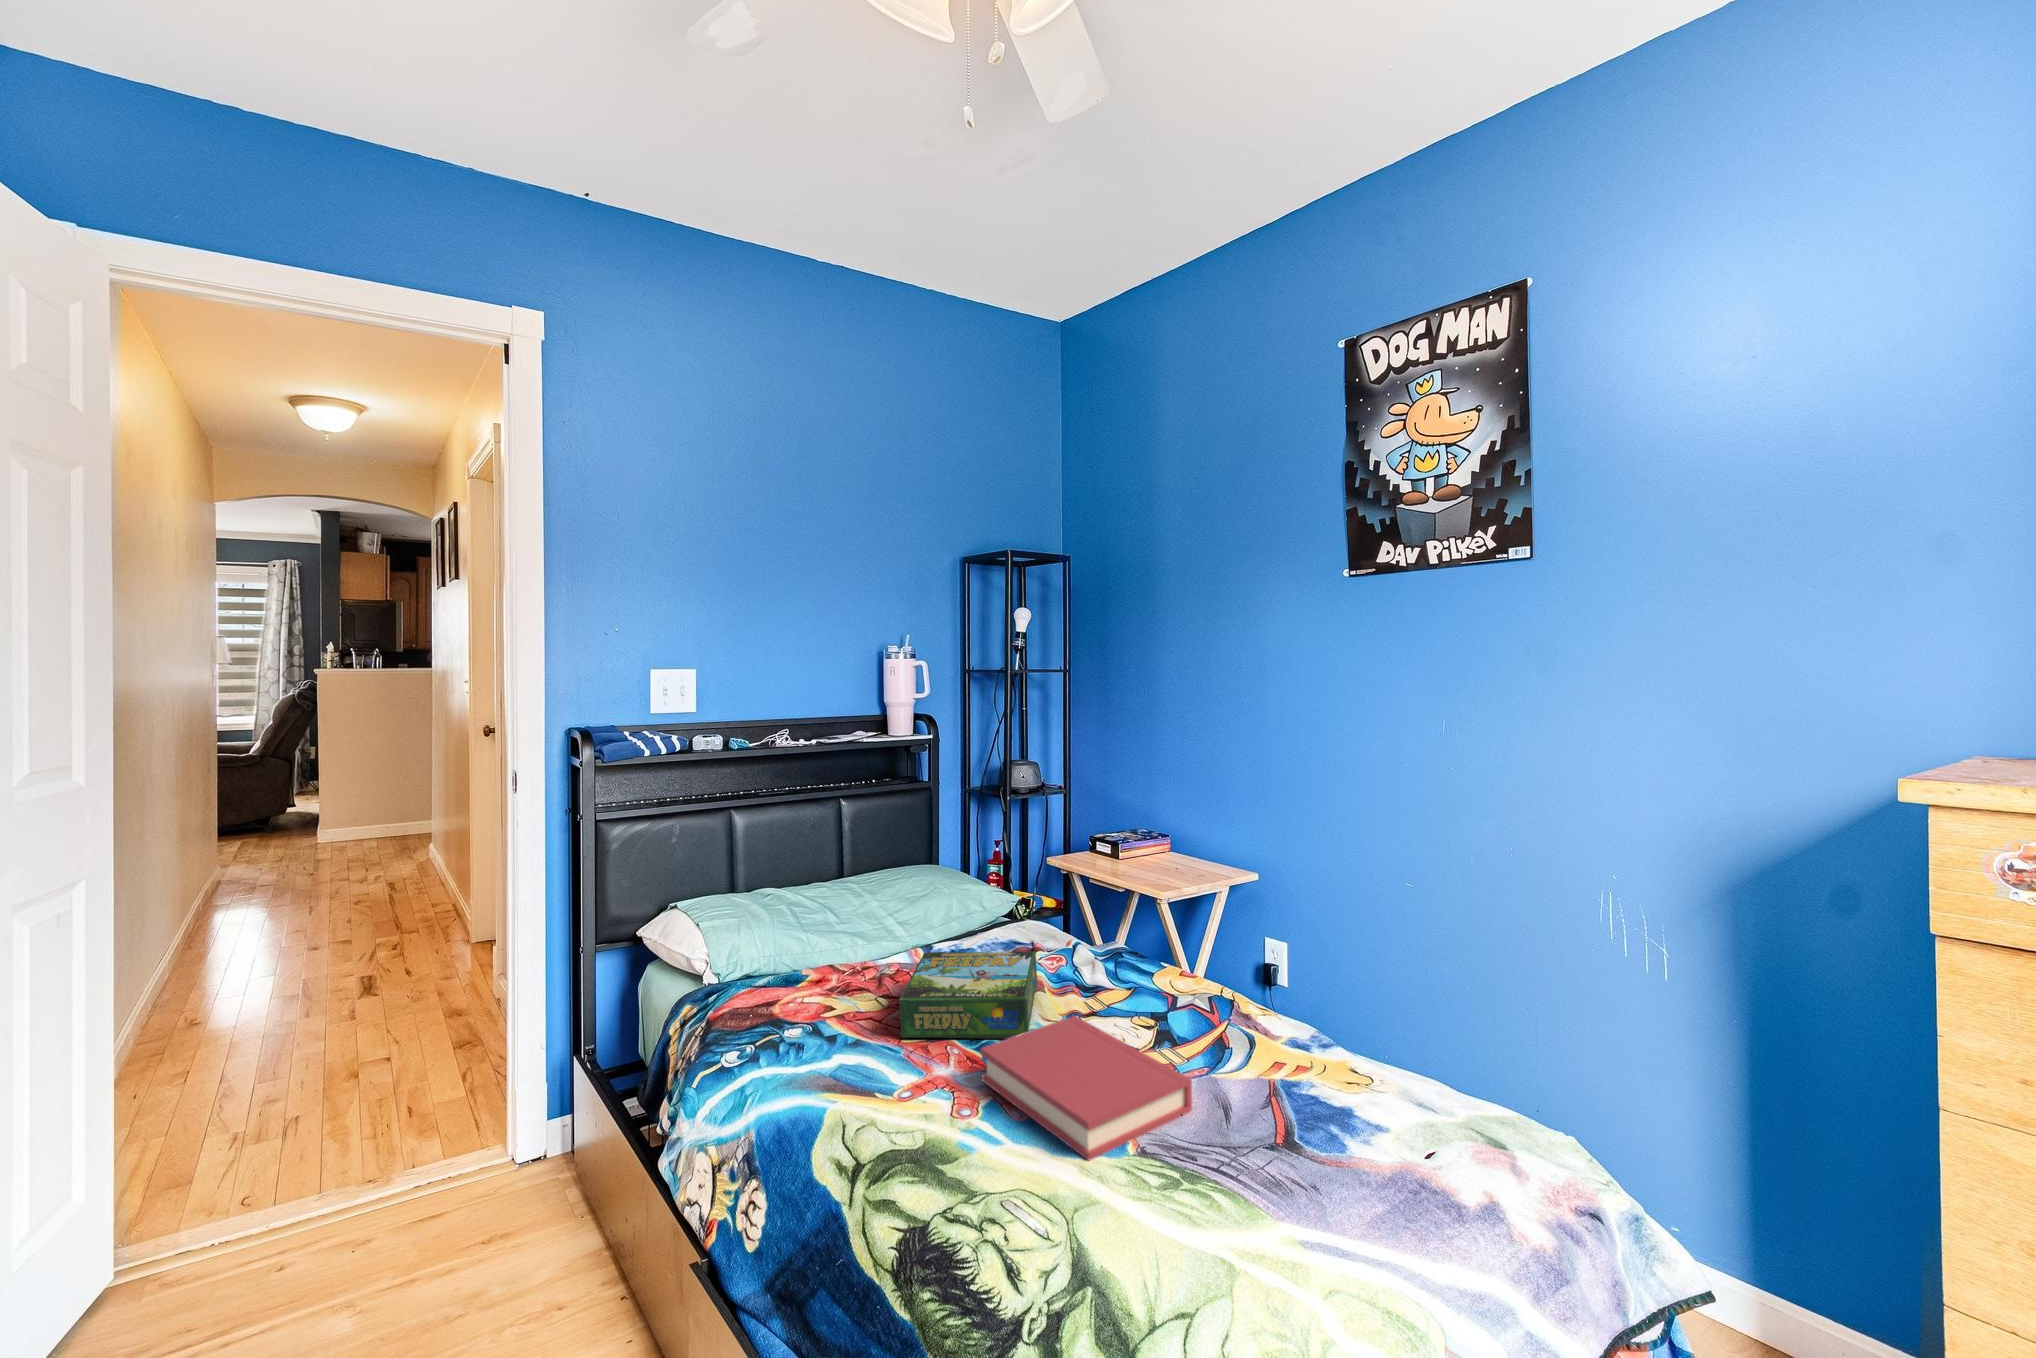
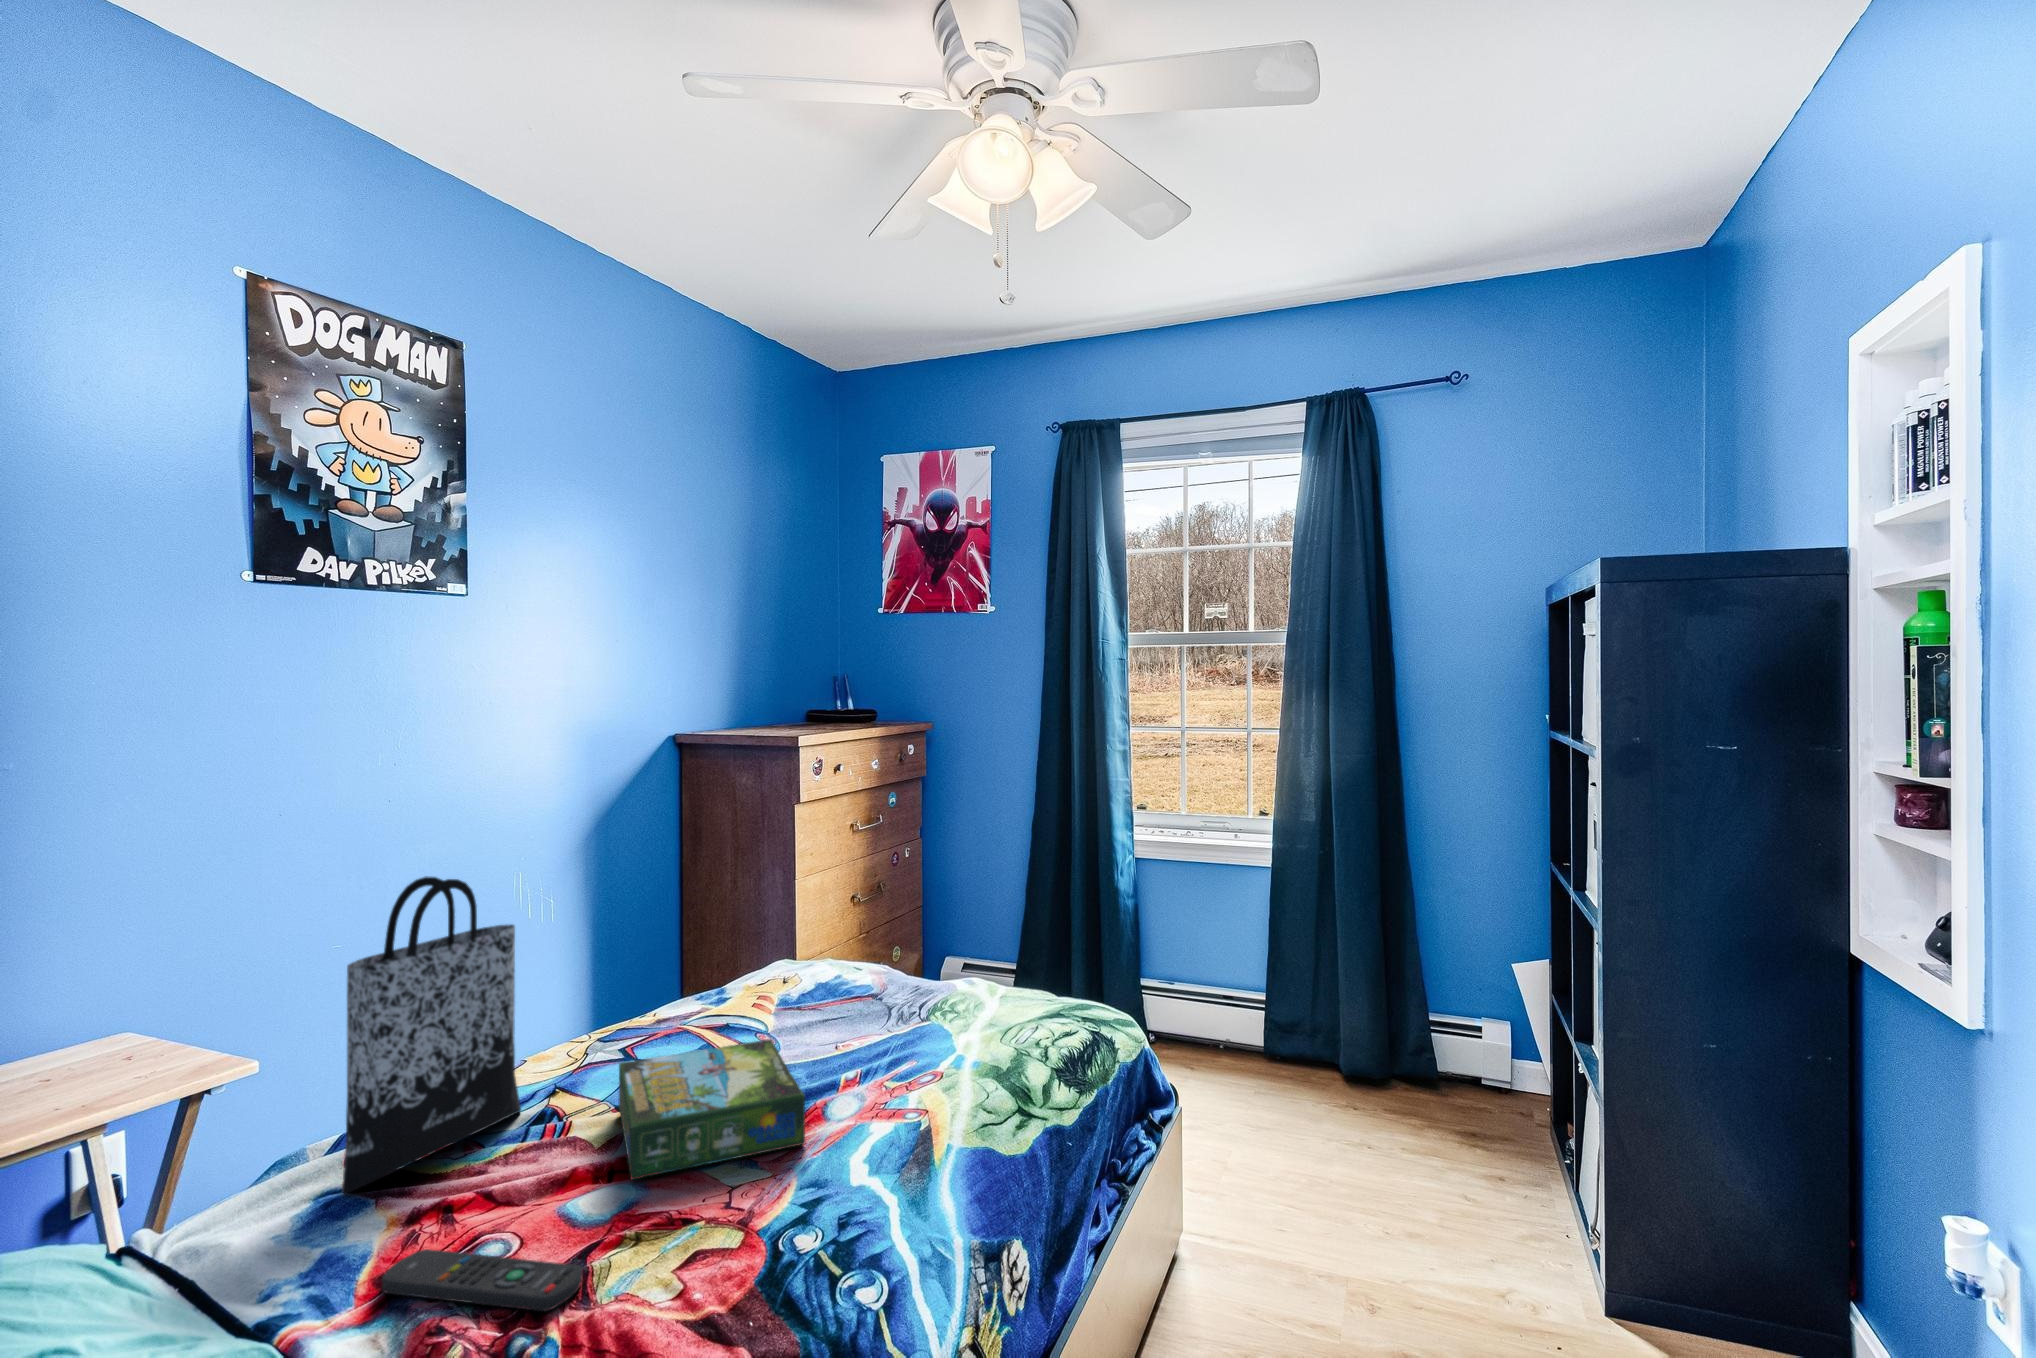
tote bag: none [1001,782,1080,964] -> present [343,876,521,1194]
remote control: none [828,939,914,978] -> present [382,1249,582,1311]
hardback book: present [981,1016,1192,1160] -> none [776,985,954,1079]

